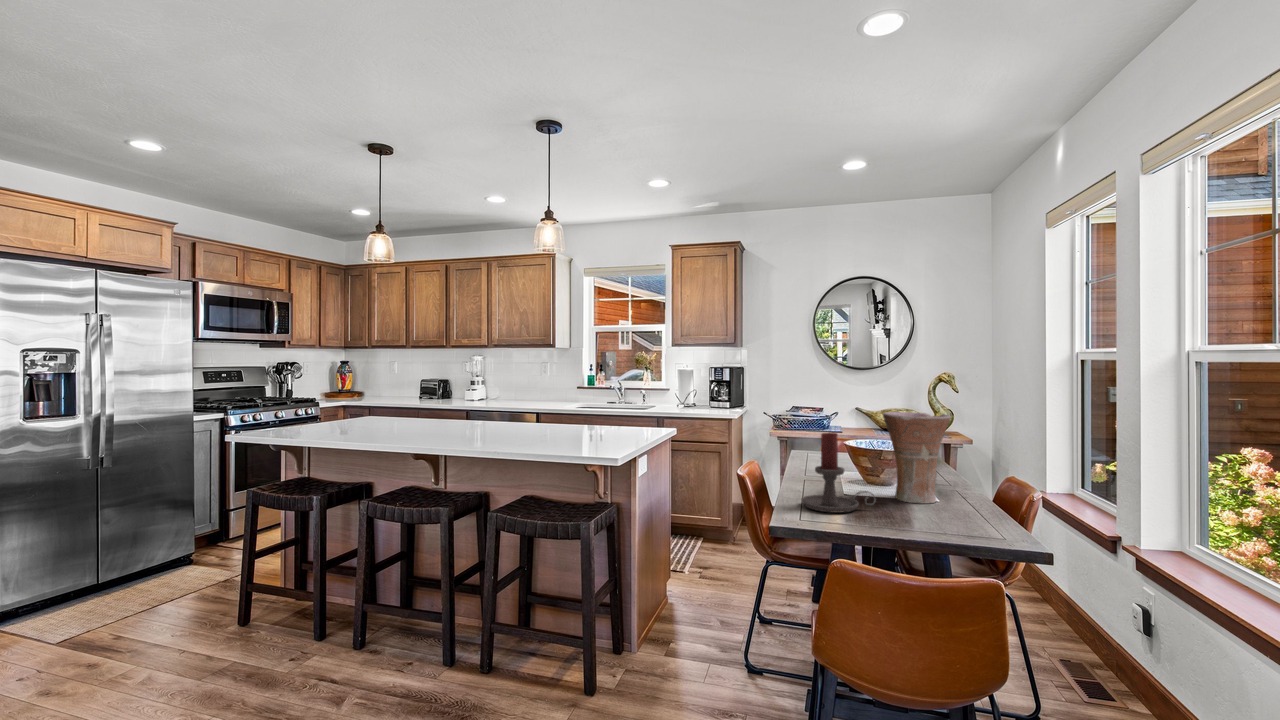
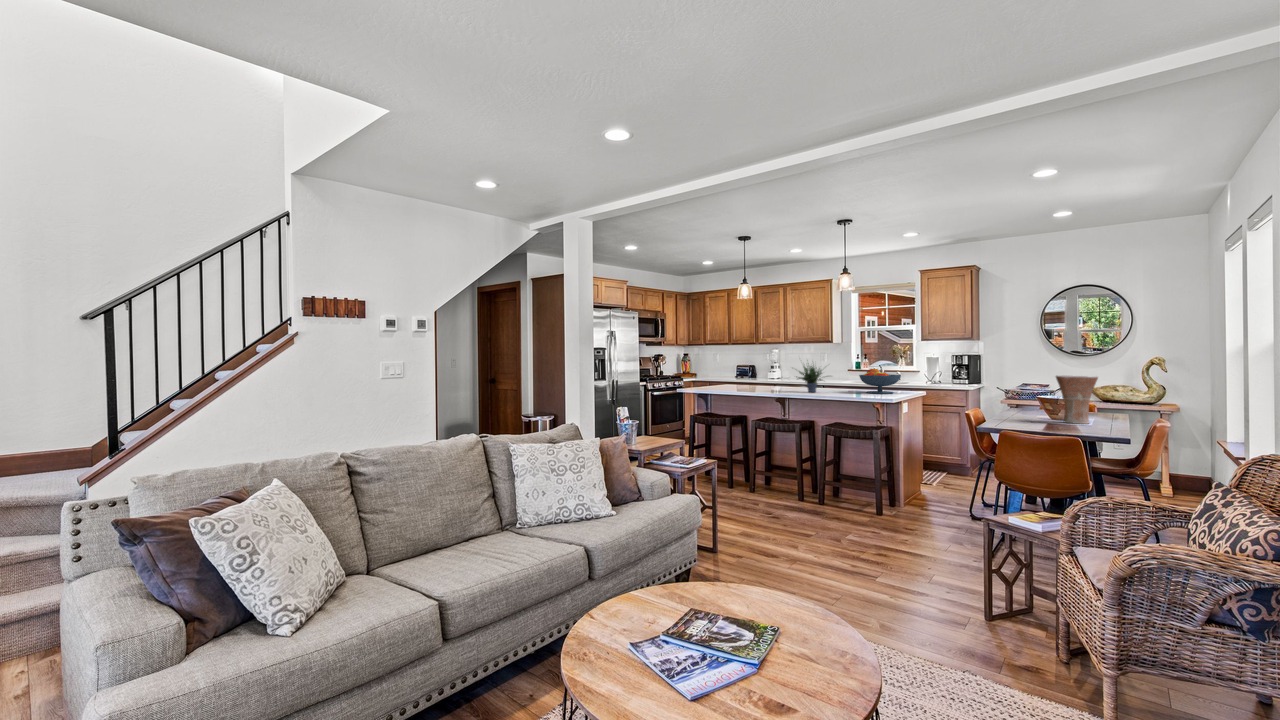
potted plant: none [442,369,518,440] -> present [796,366,822,392]
fruit bowl: none [564,393,634,441] -> present [859,369,901,394]
candle holder: present [802,433,876,513] -> none [1001,383,1045,424]

